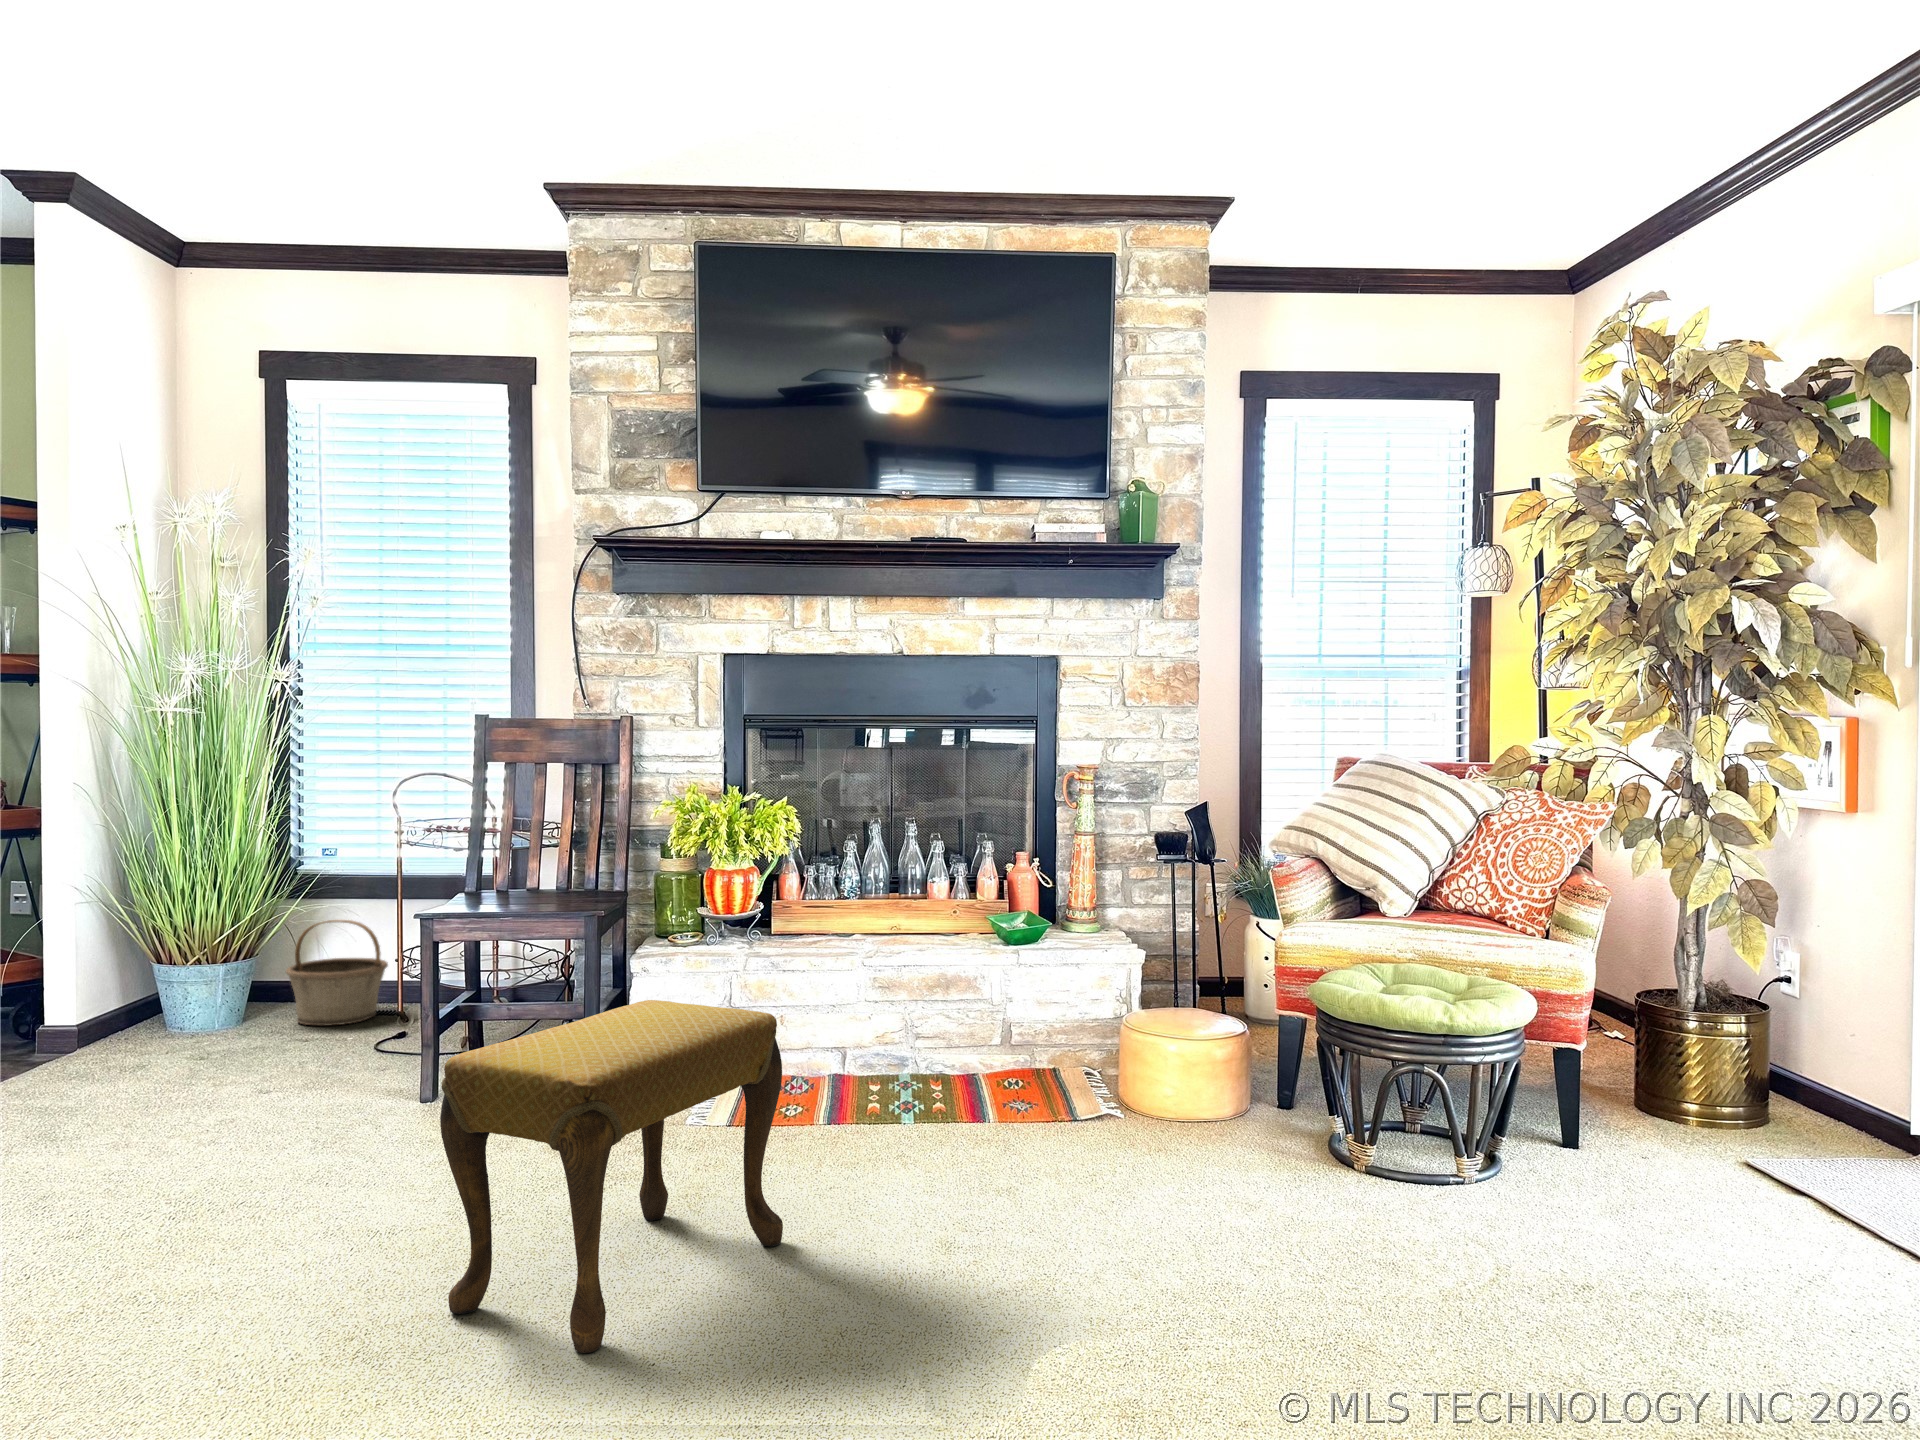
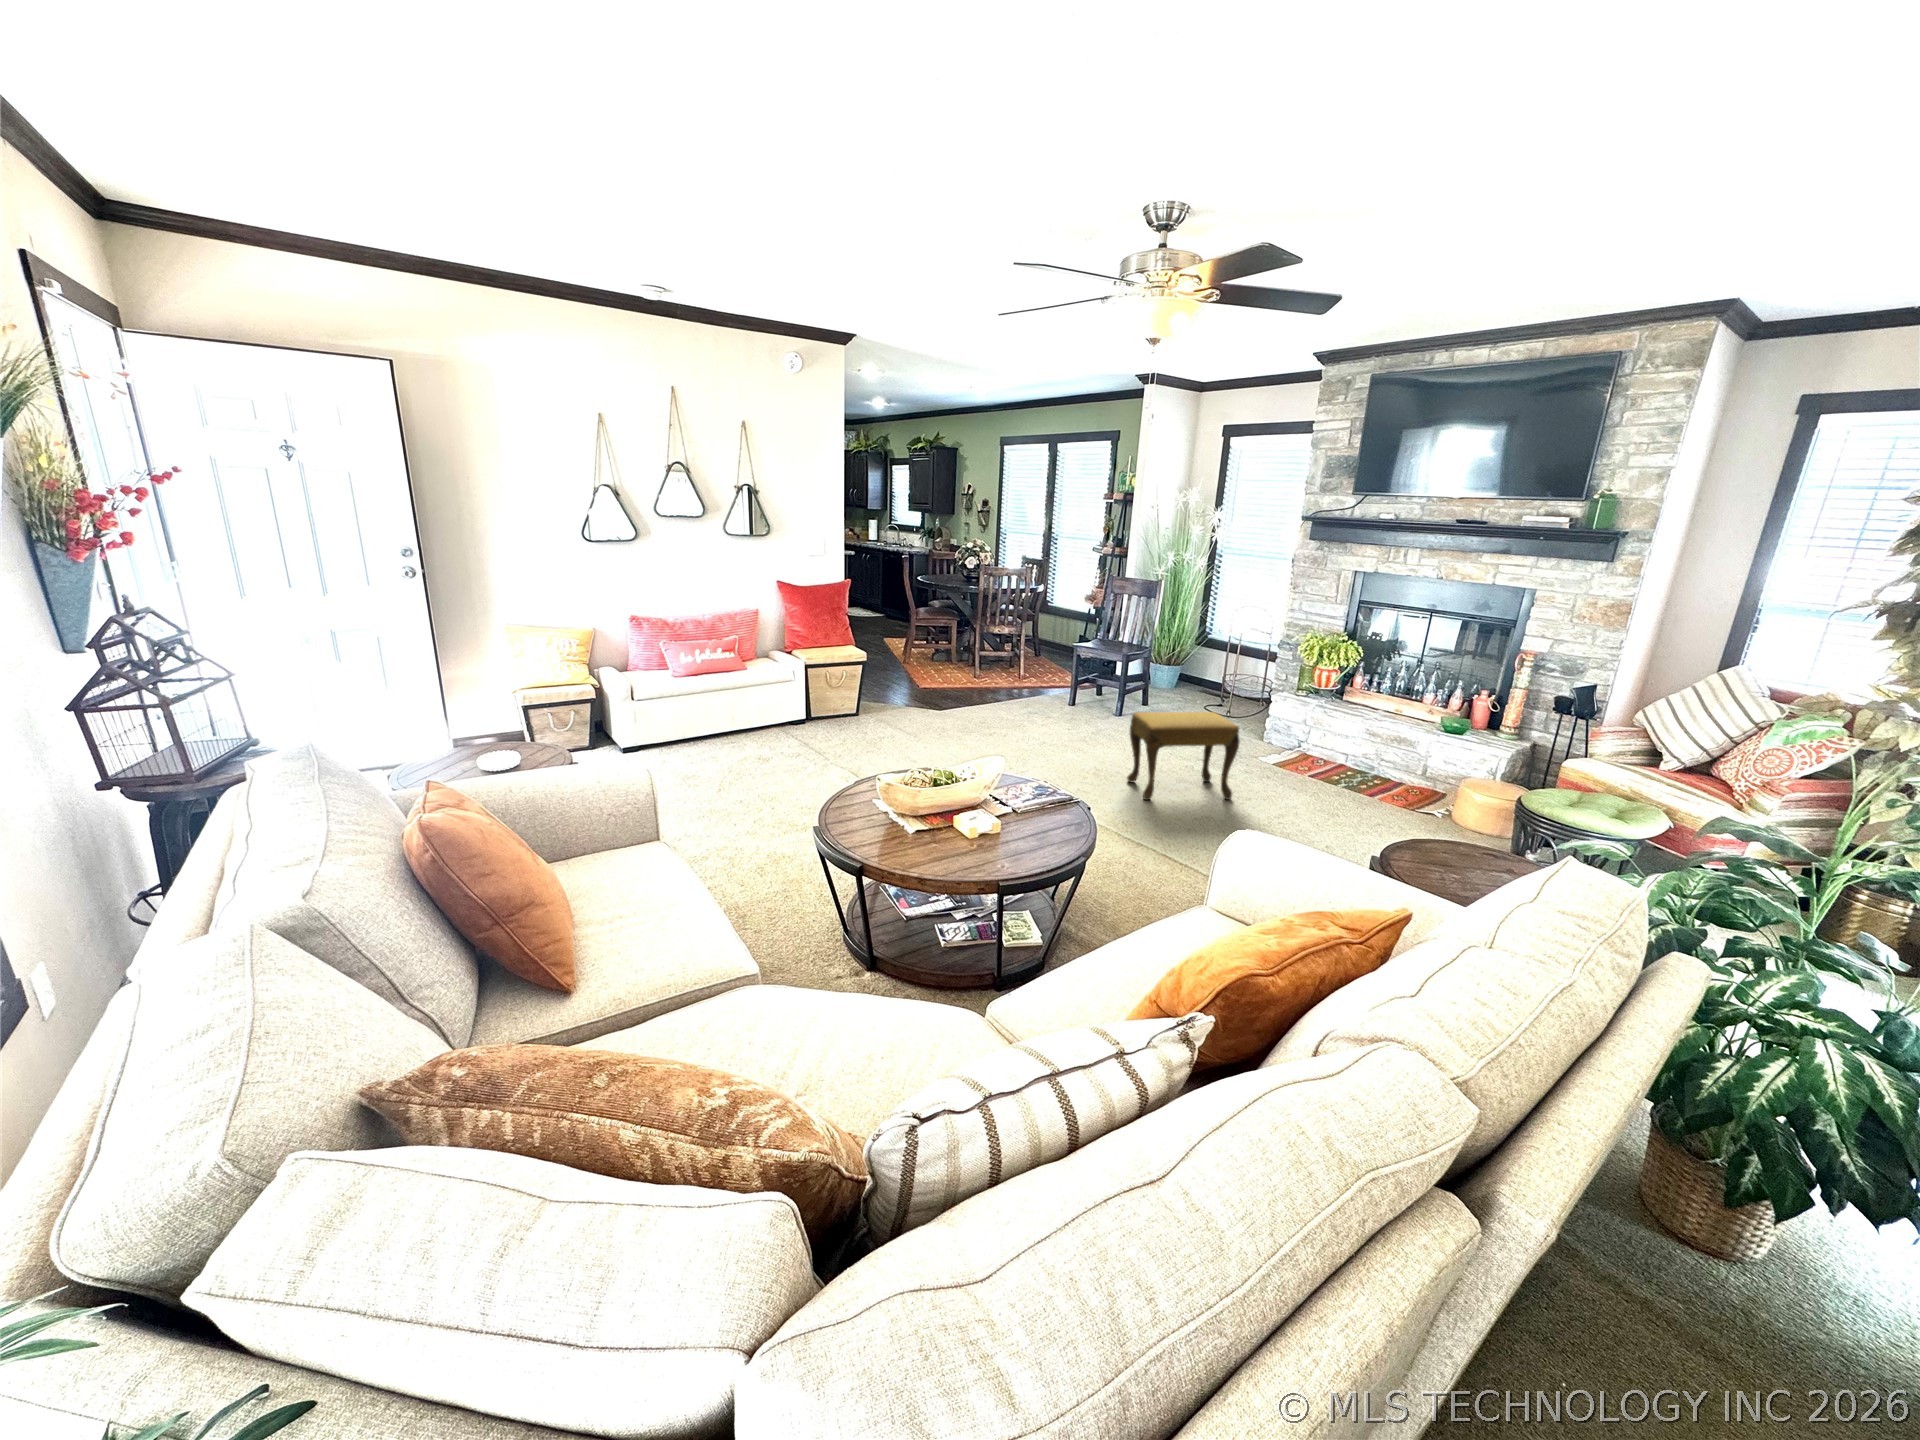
basket: present [286,920,388,1025] -> none [1185,657,1222,697]

